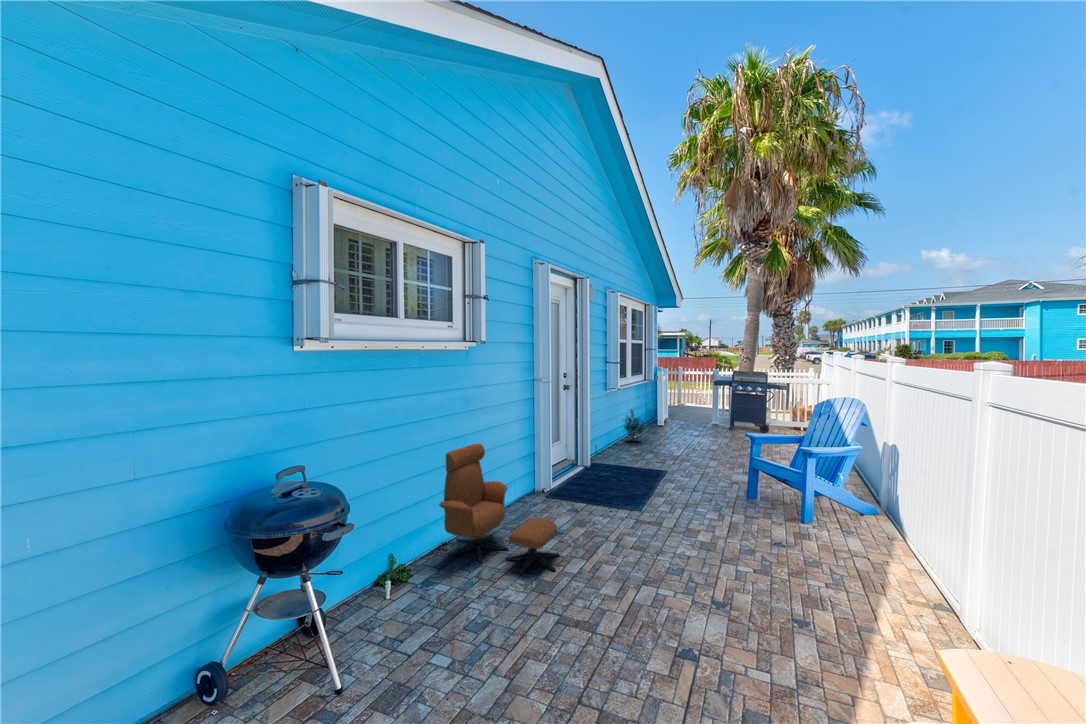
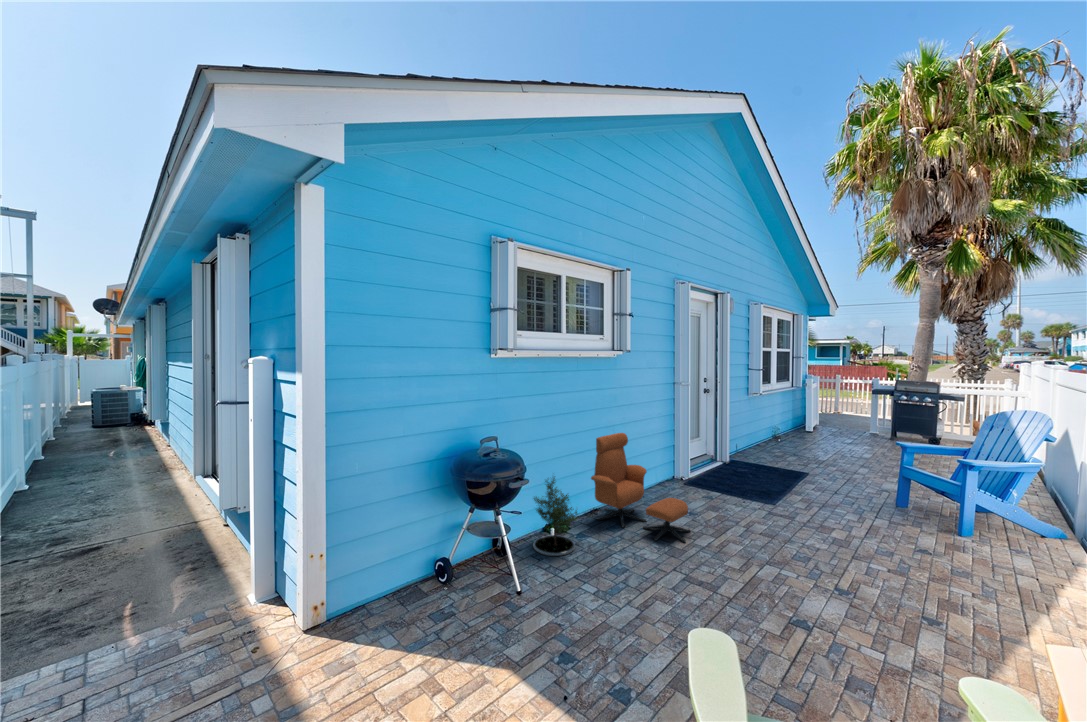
potted tree: present [623,409,644,445] -> present [533,478,577,556]

